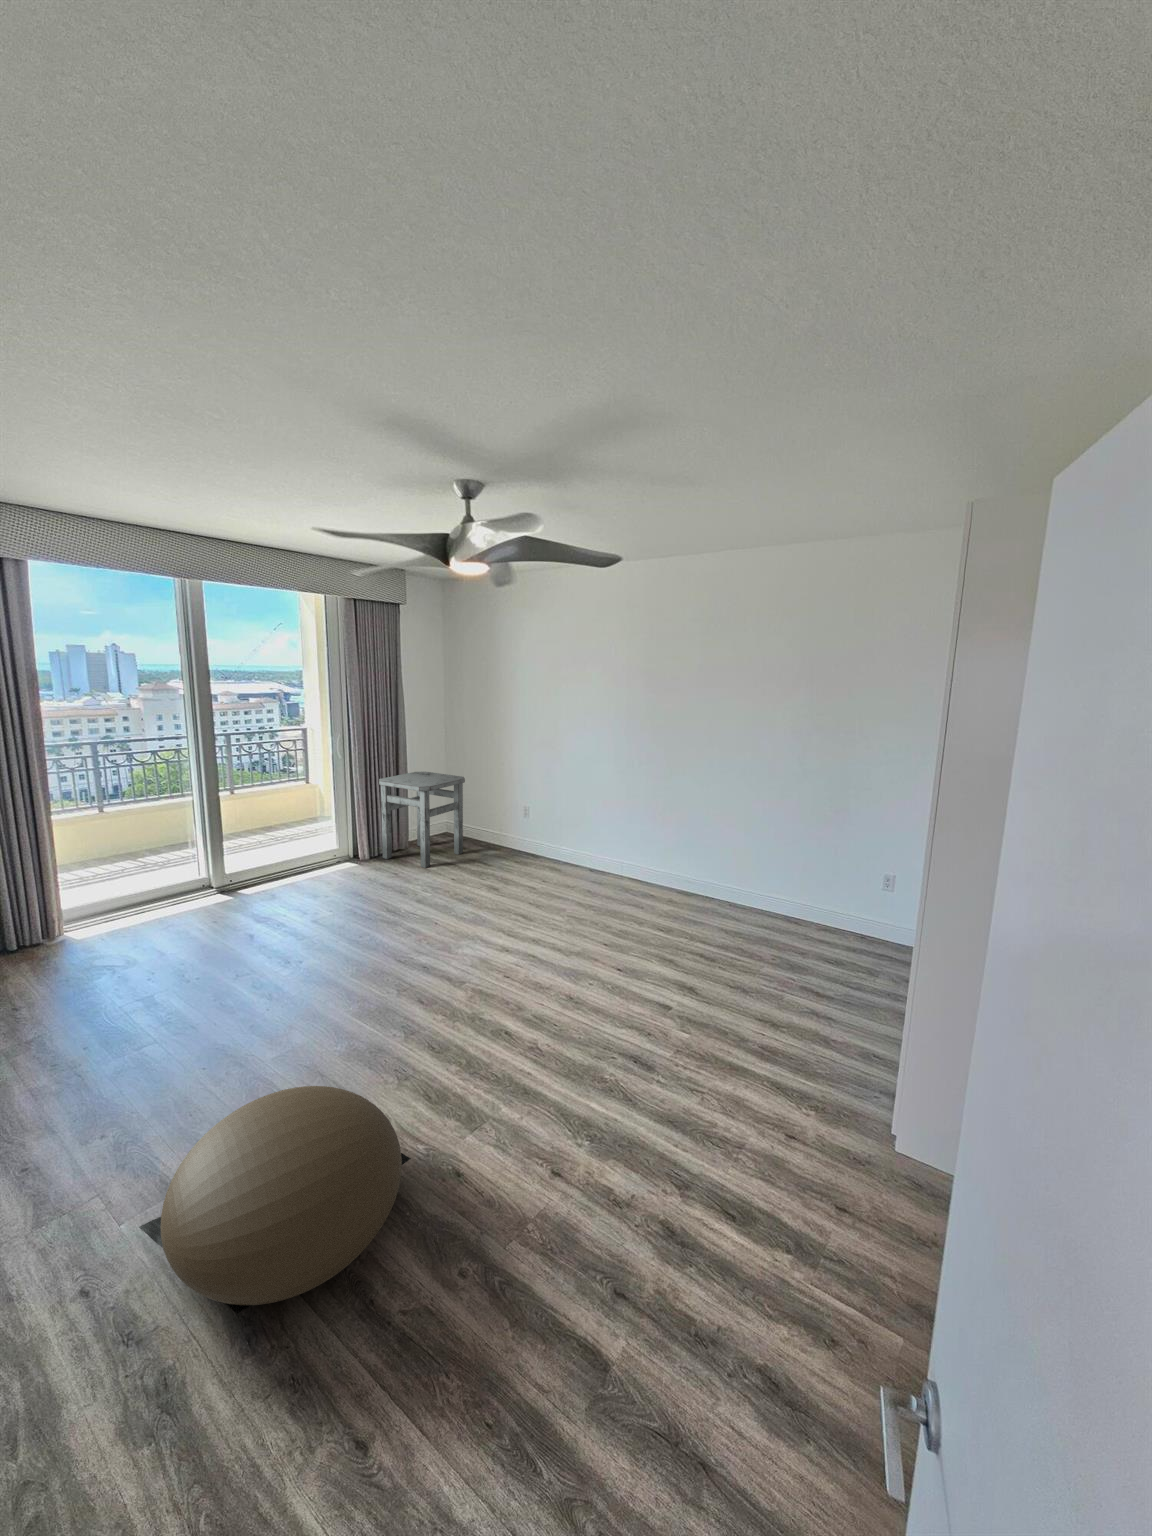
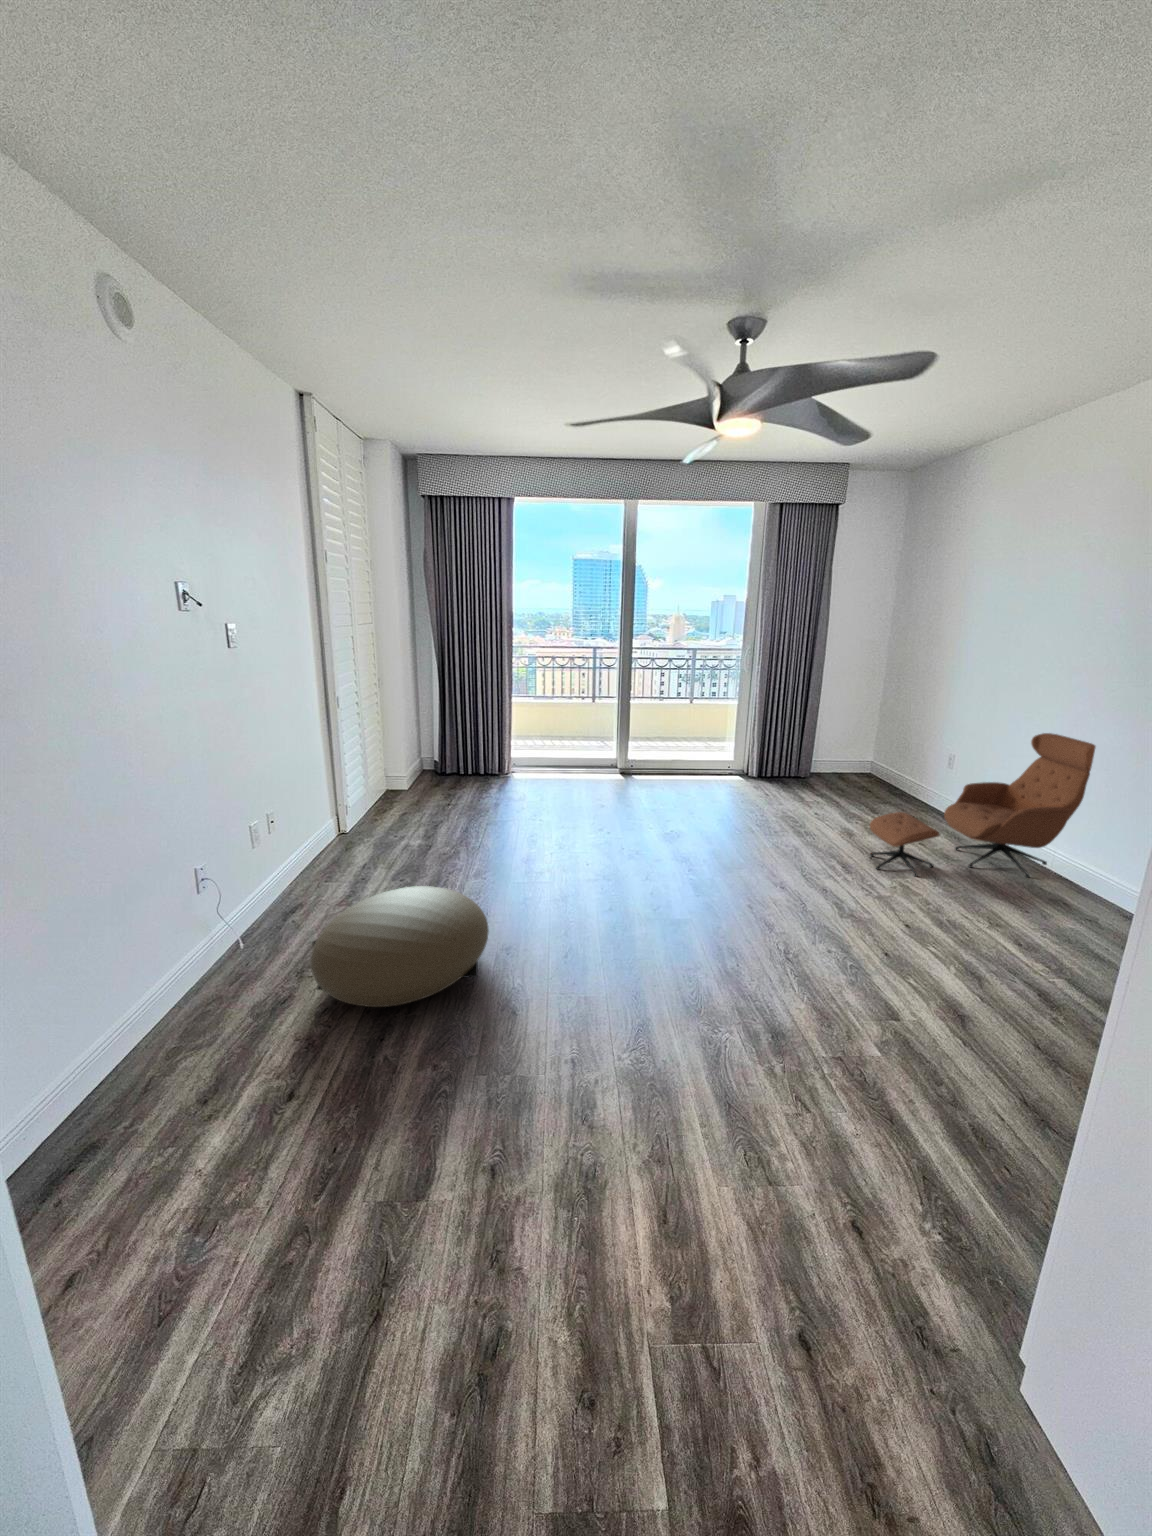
side table: present [379,772,465,868] -> none [773,689,878,796]
lounge chair: none [524,793,631,914] -> present [870,733,1095,878]

